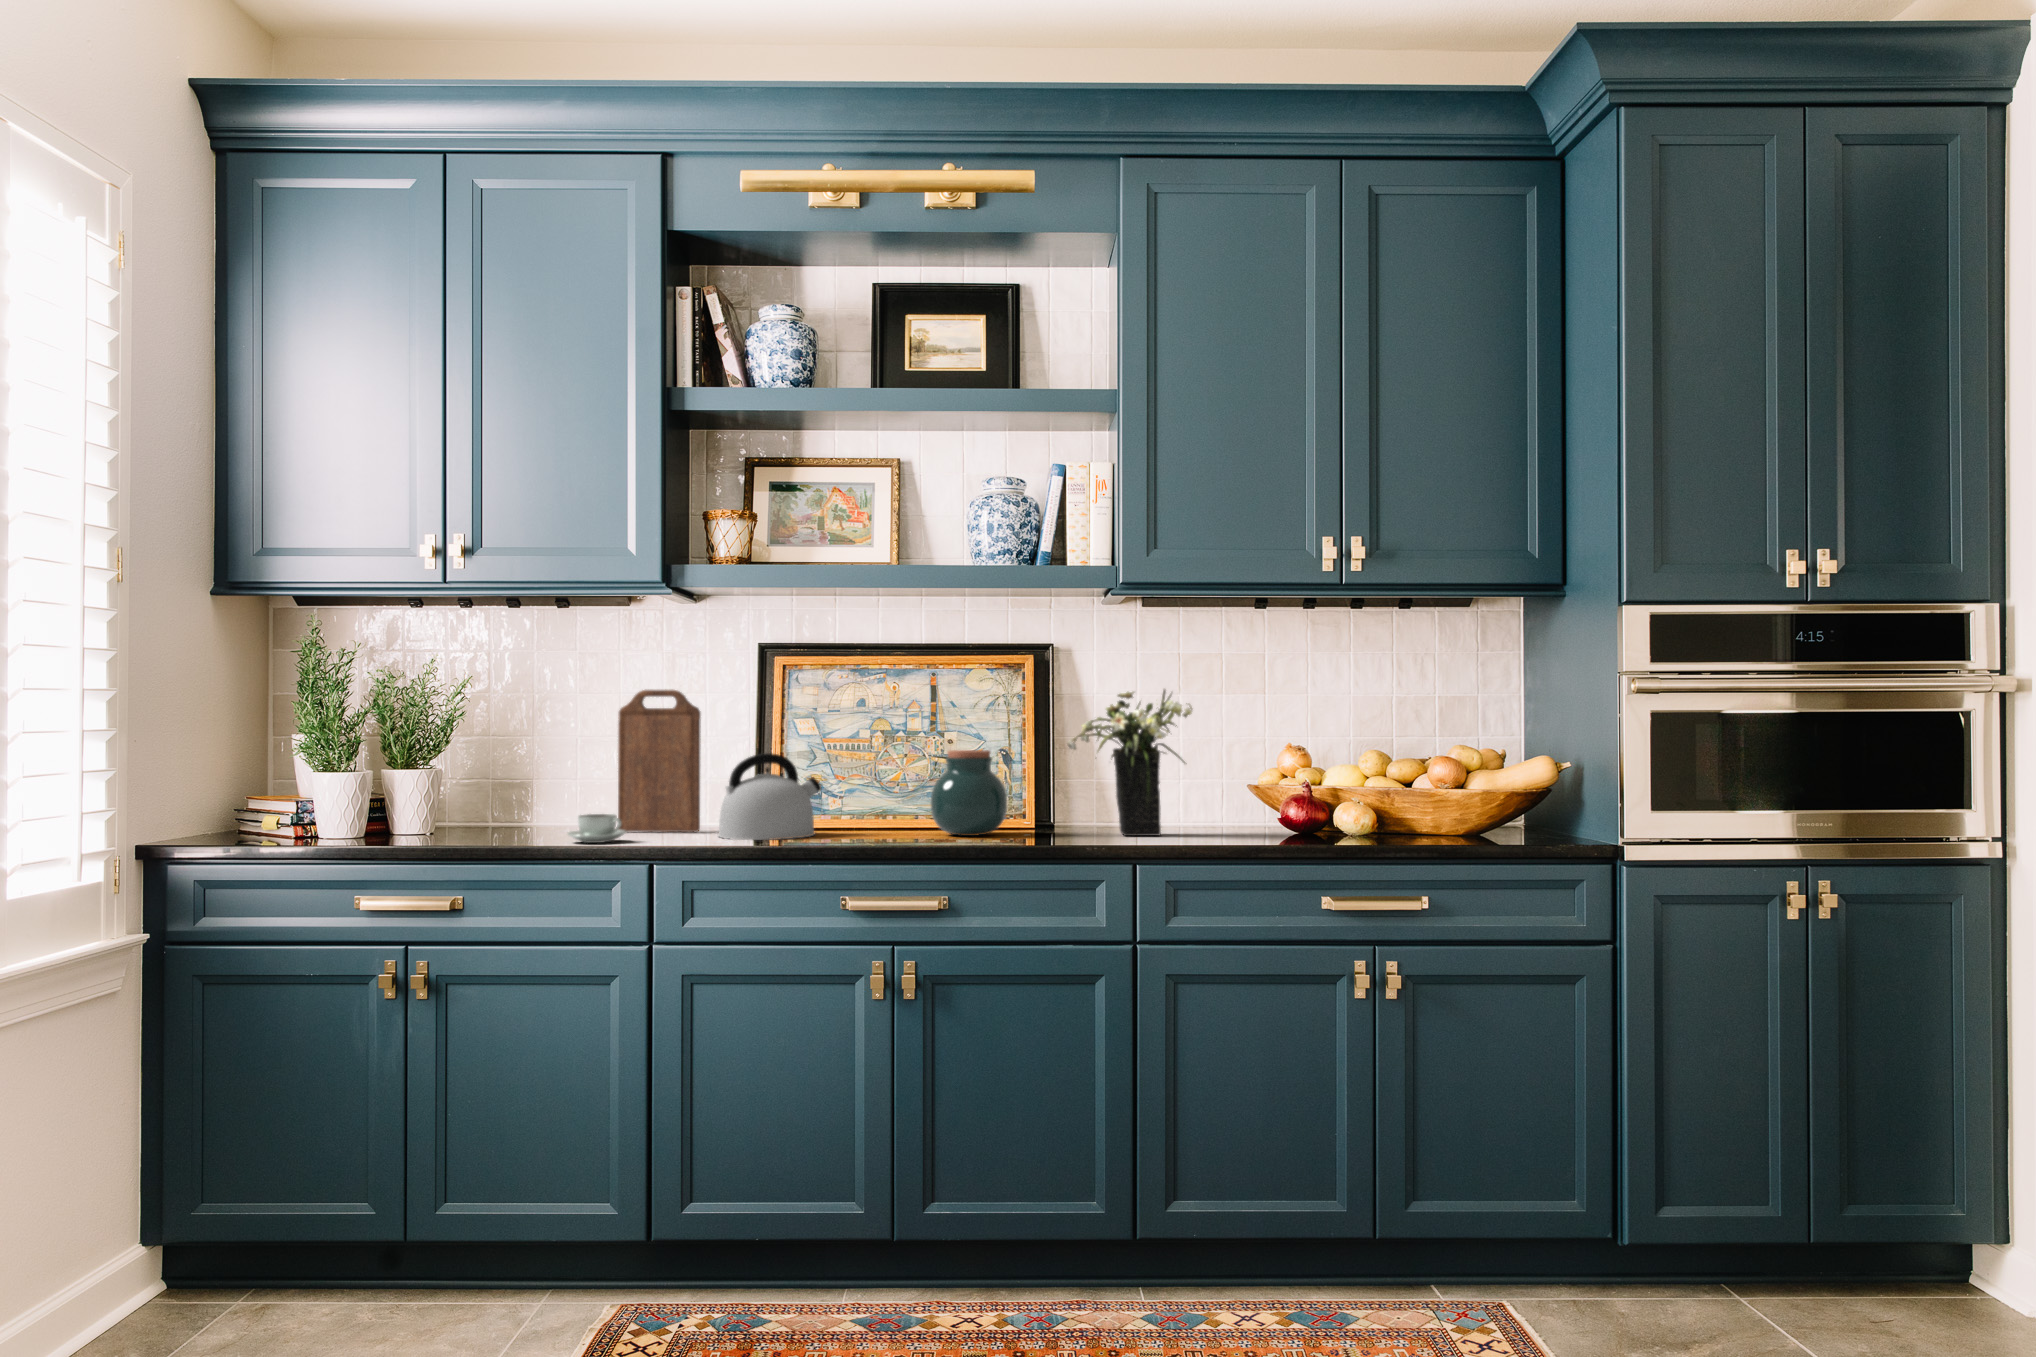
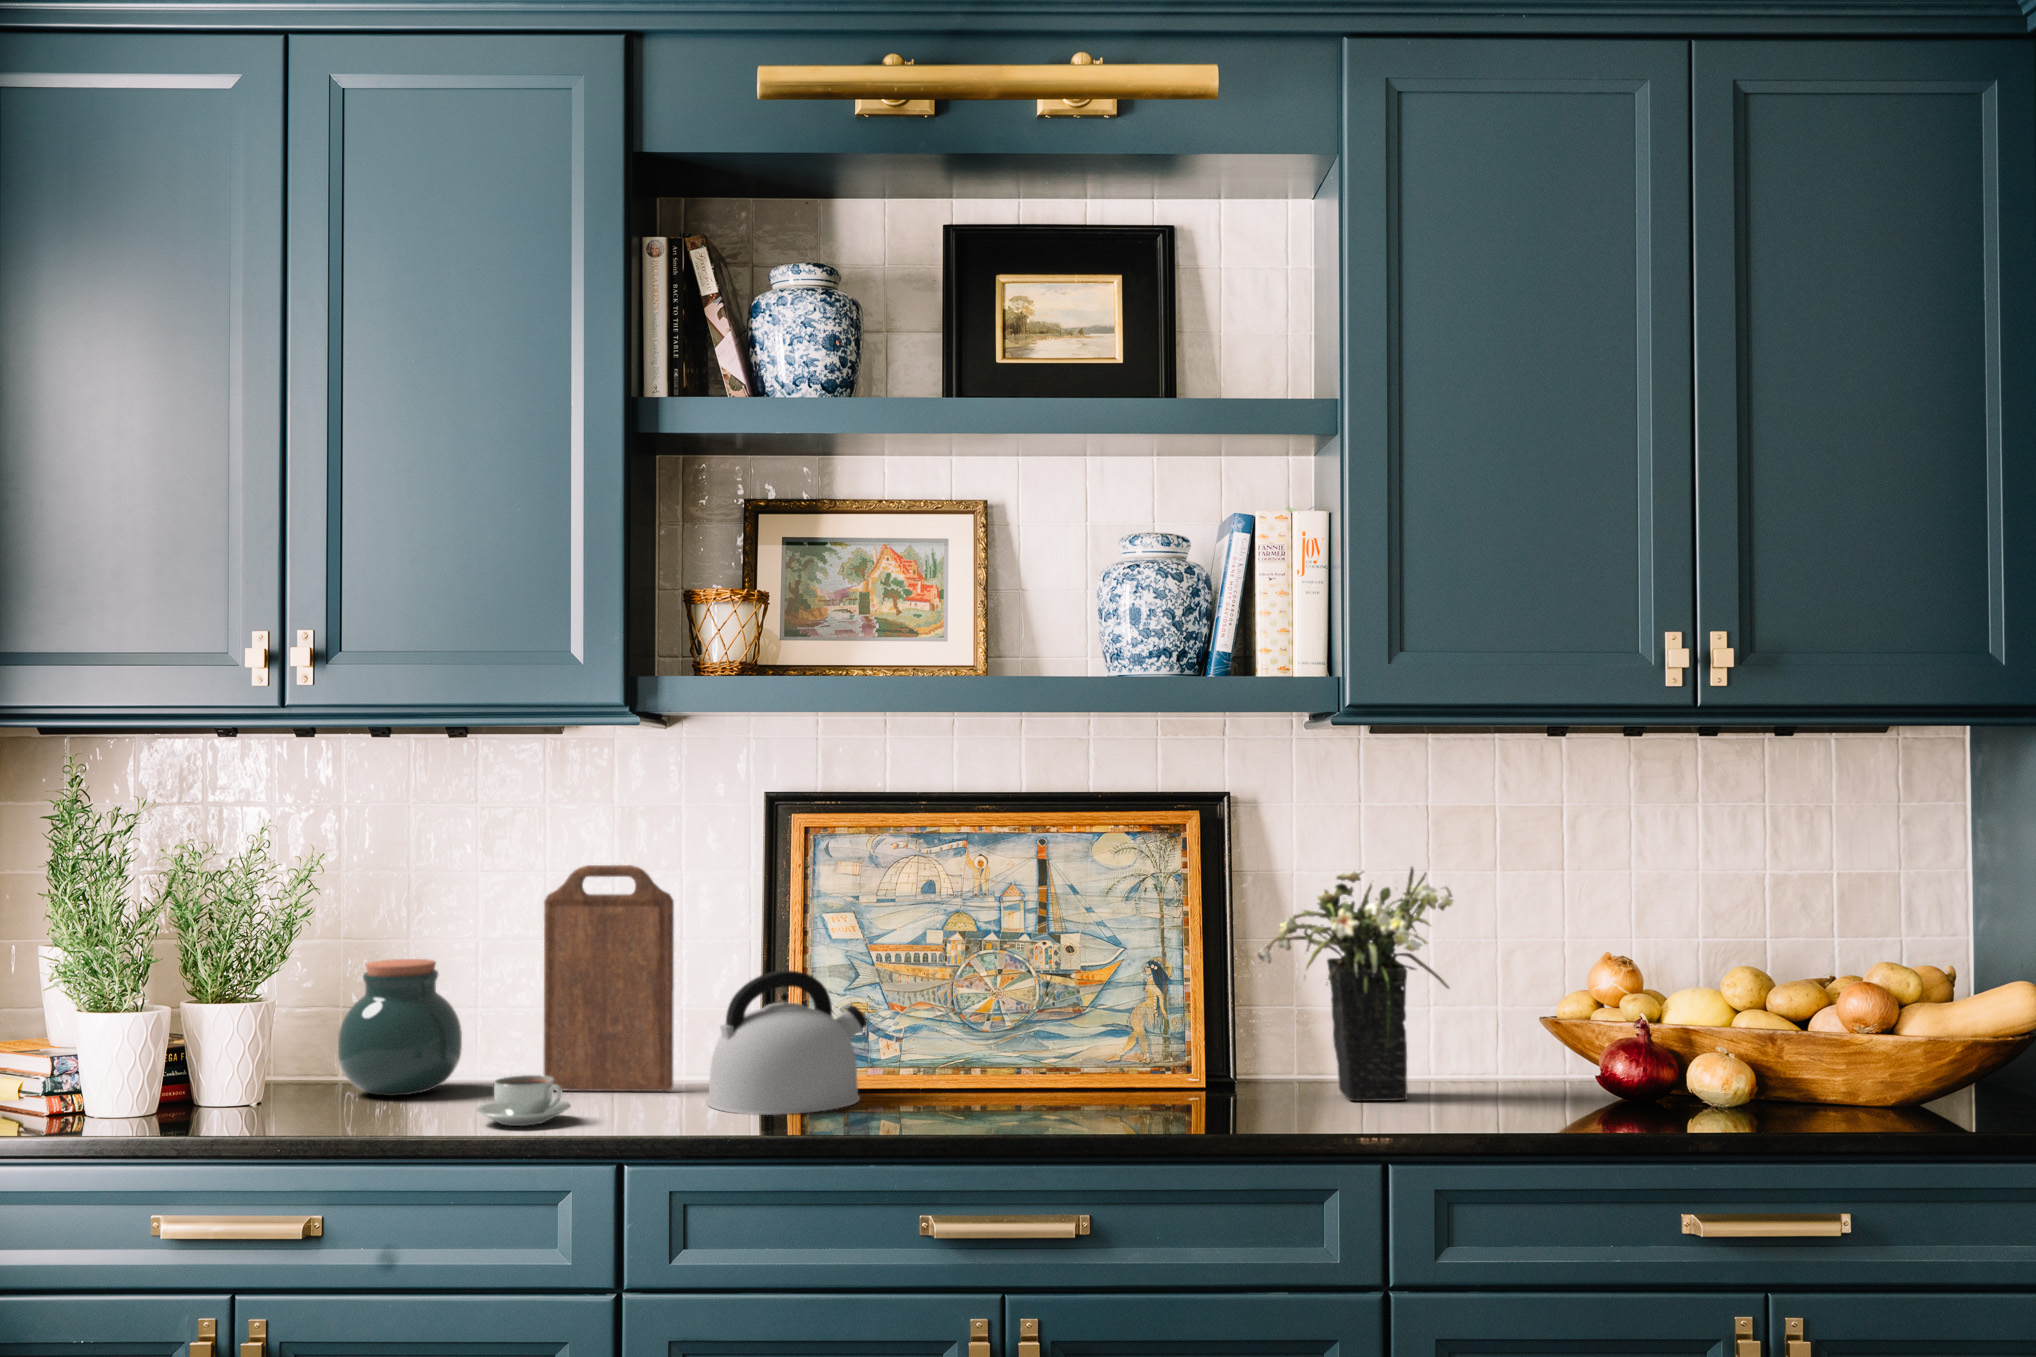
jar: present [931,750,1007,836] -> present [338,959,462,1096]

